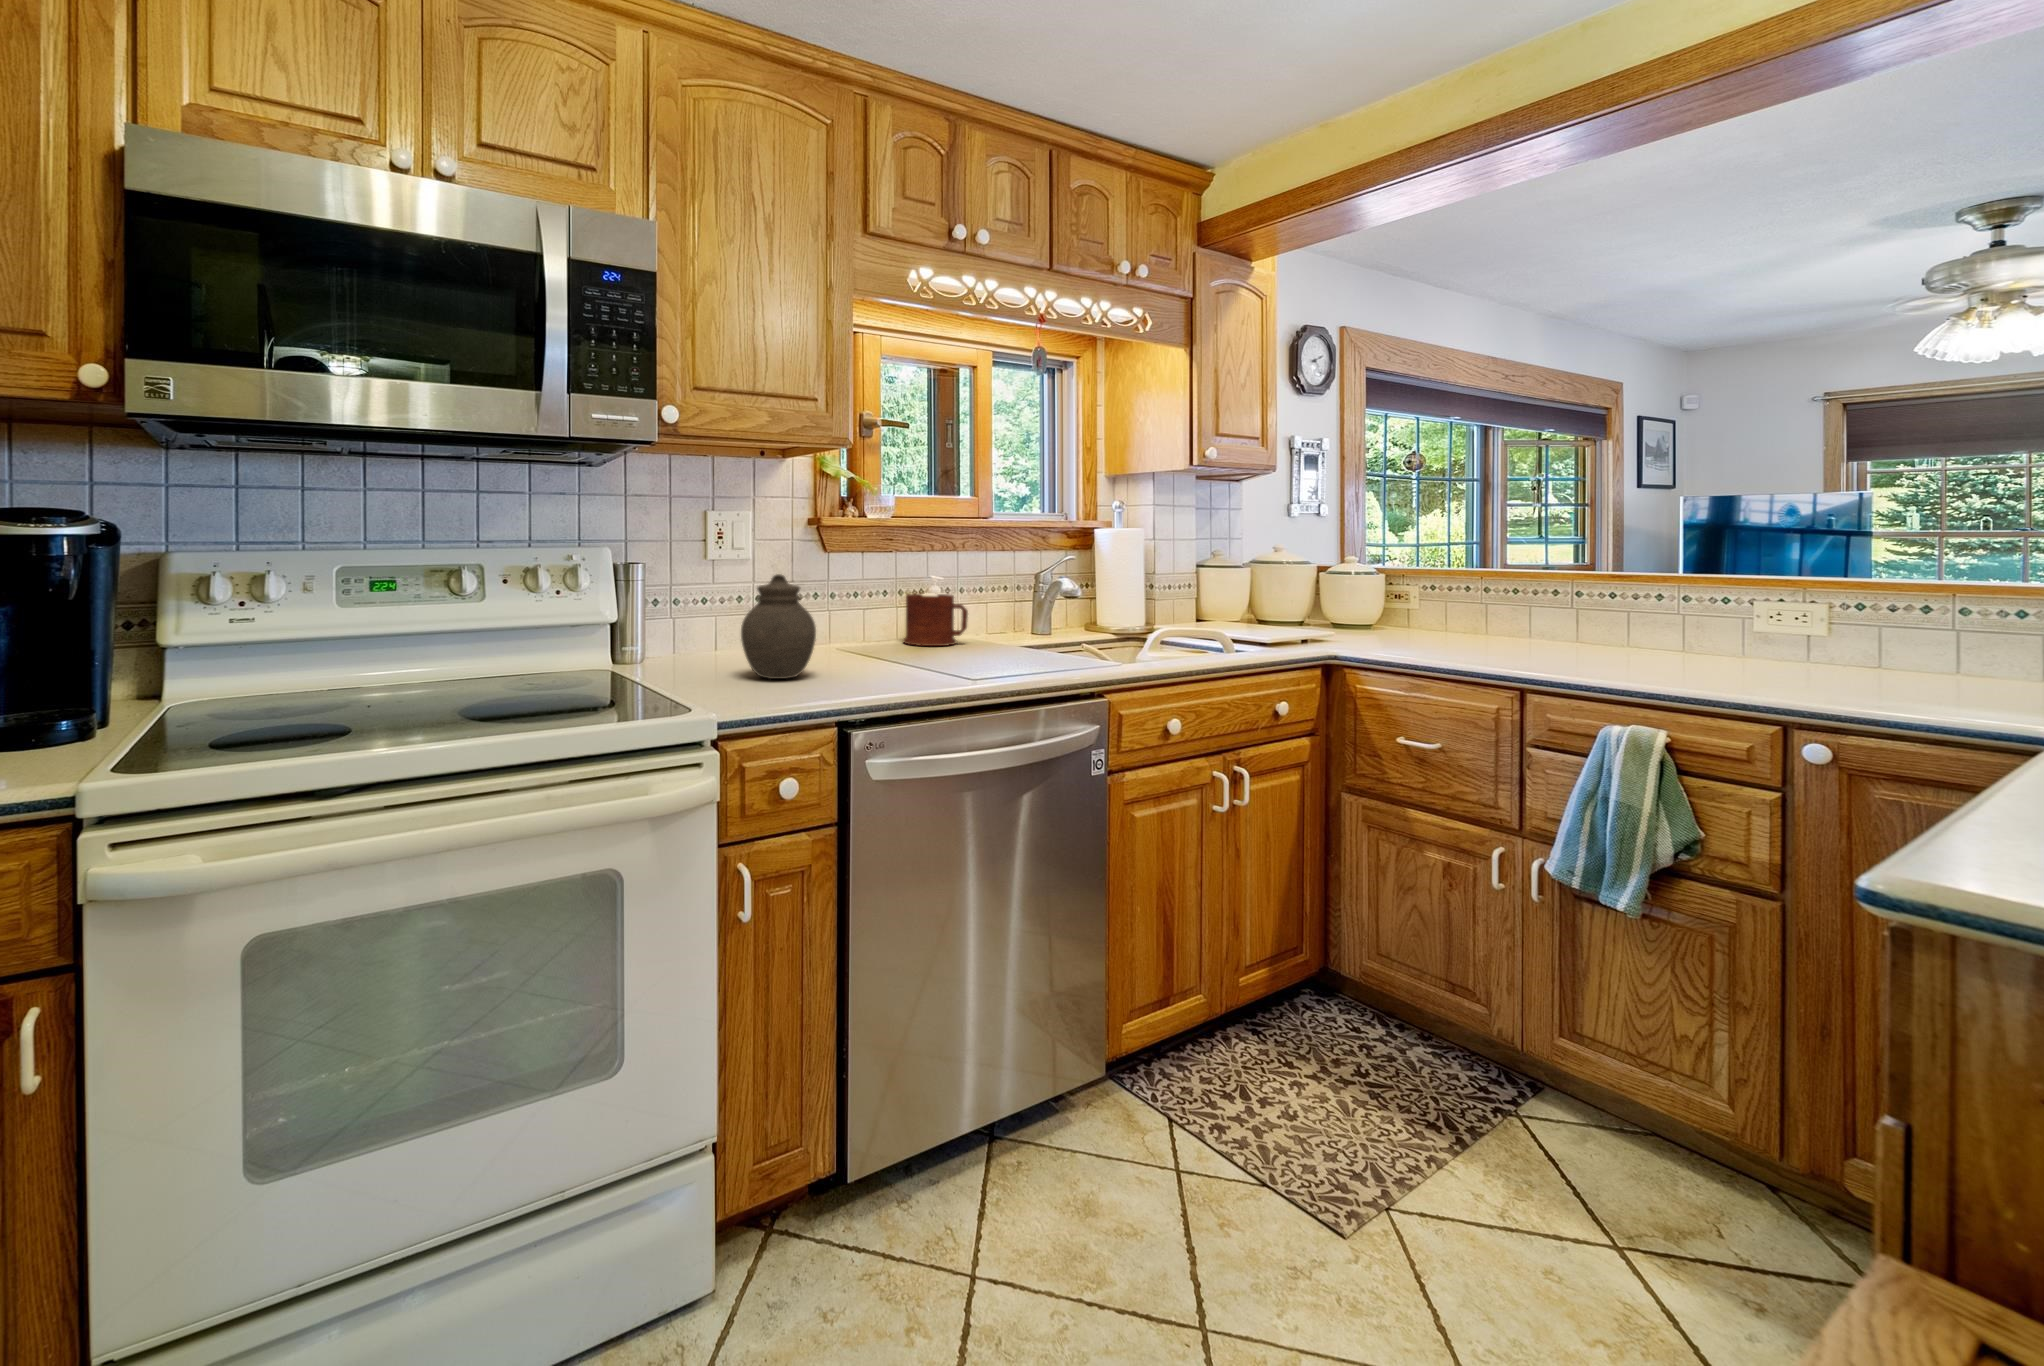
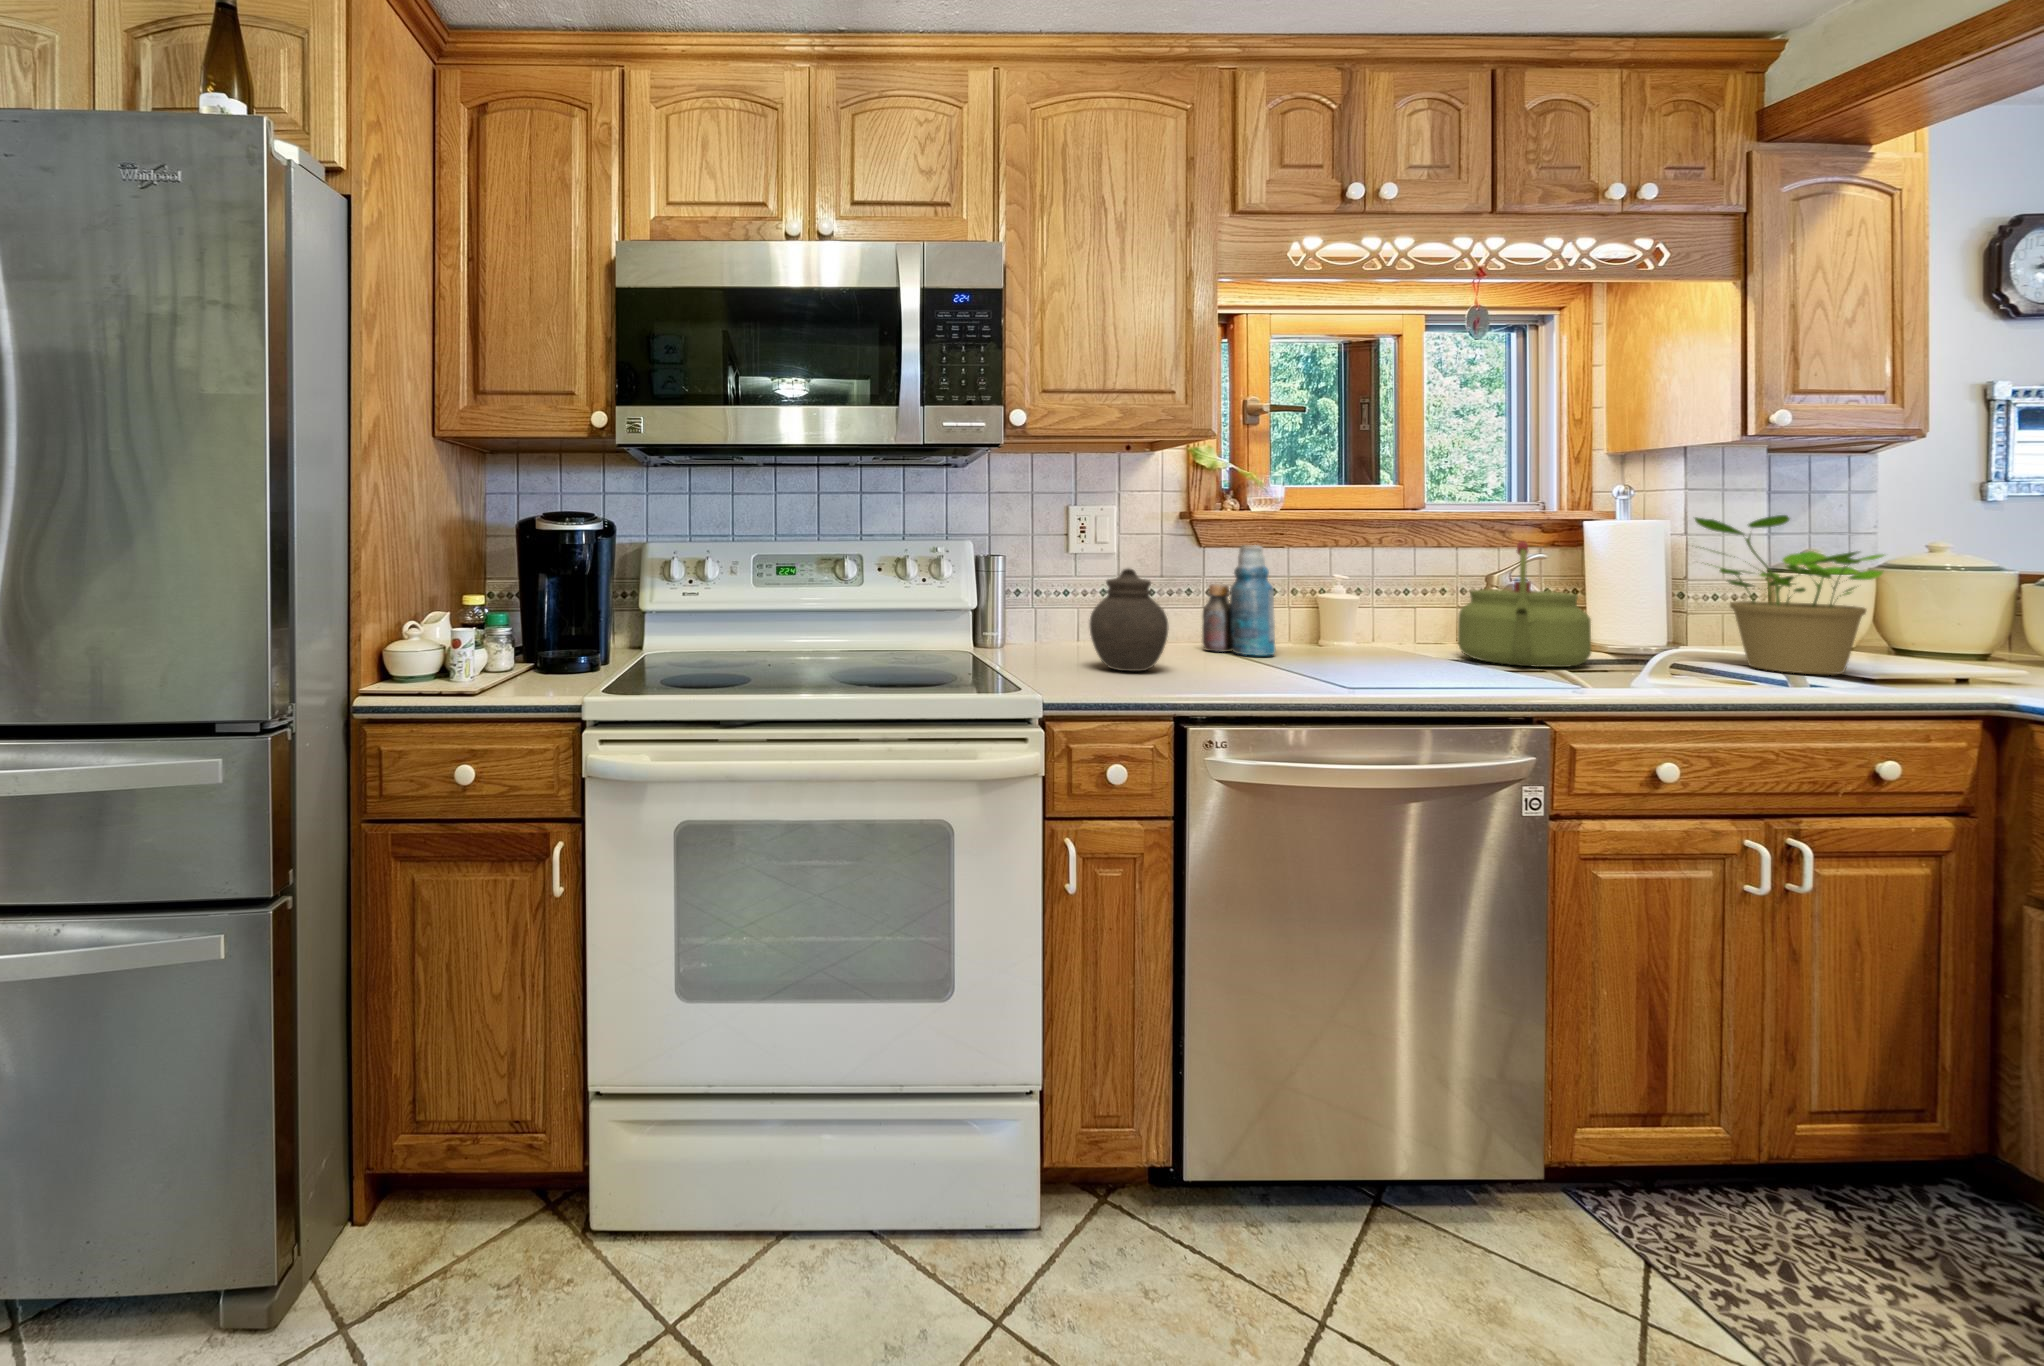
potted plant: none [1161,524,1273,642] -> present [1695,515,1884,675]
kettle: none [1024,544,1113,648] -> present [1458,541,1591,667]
bottle: none [830,549,893,654] -> present [1202,545,1275,655]
mug: present [903,594,968,646] -> none [1297,594,1380,652]

